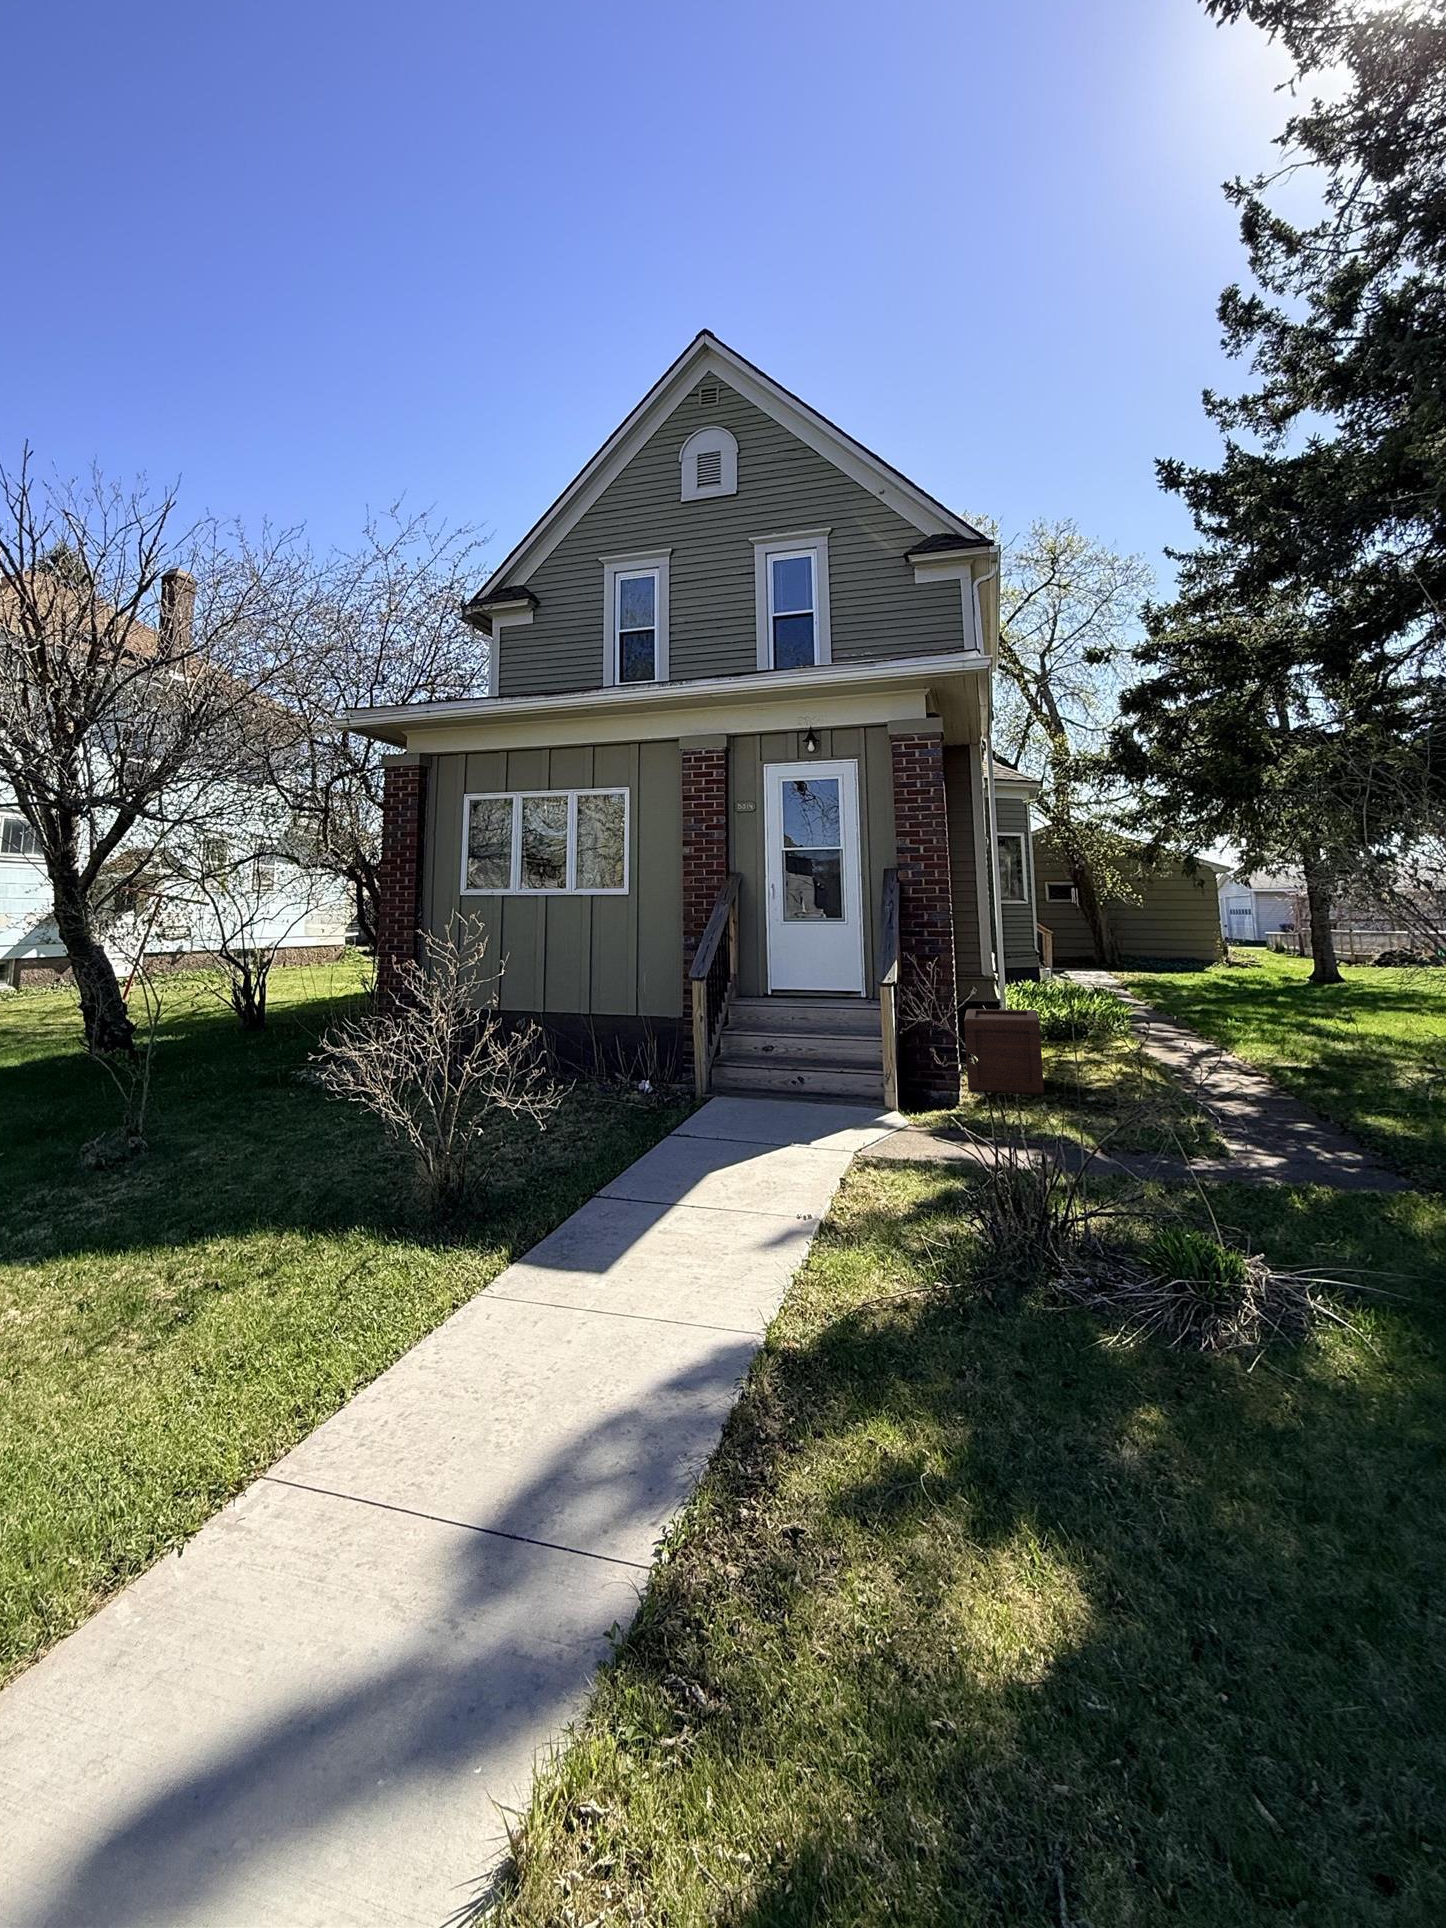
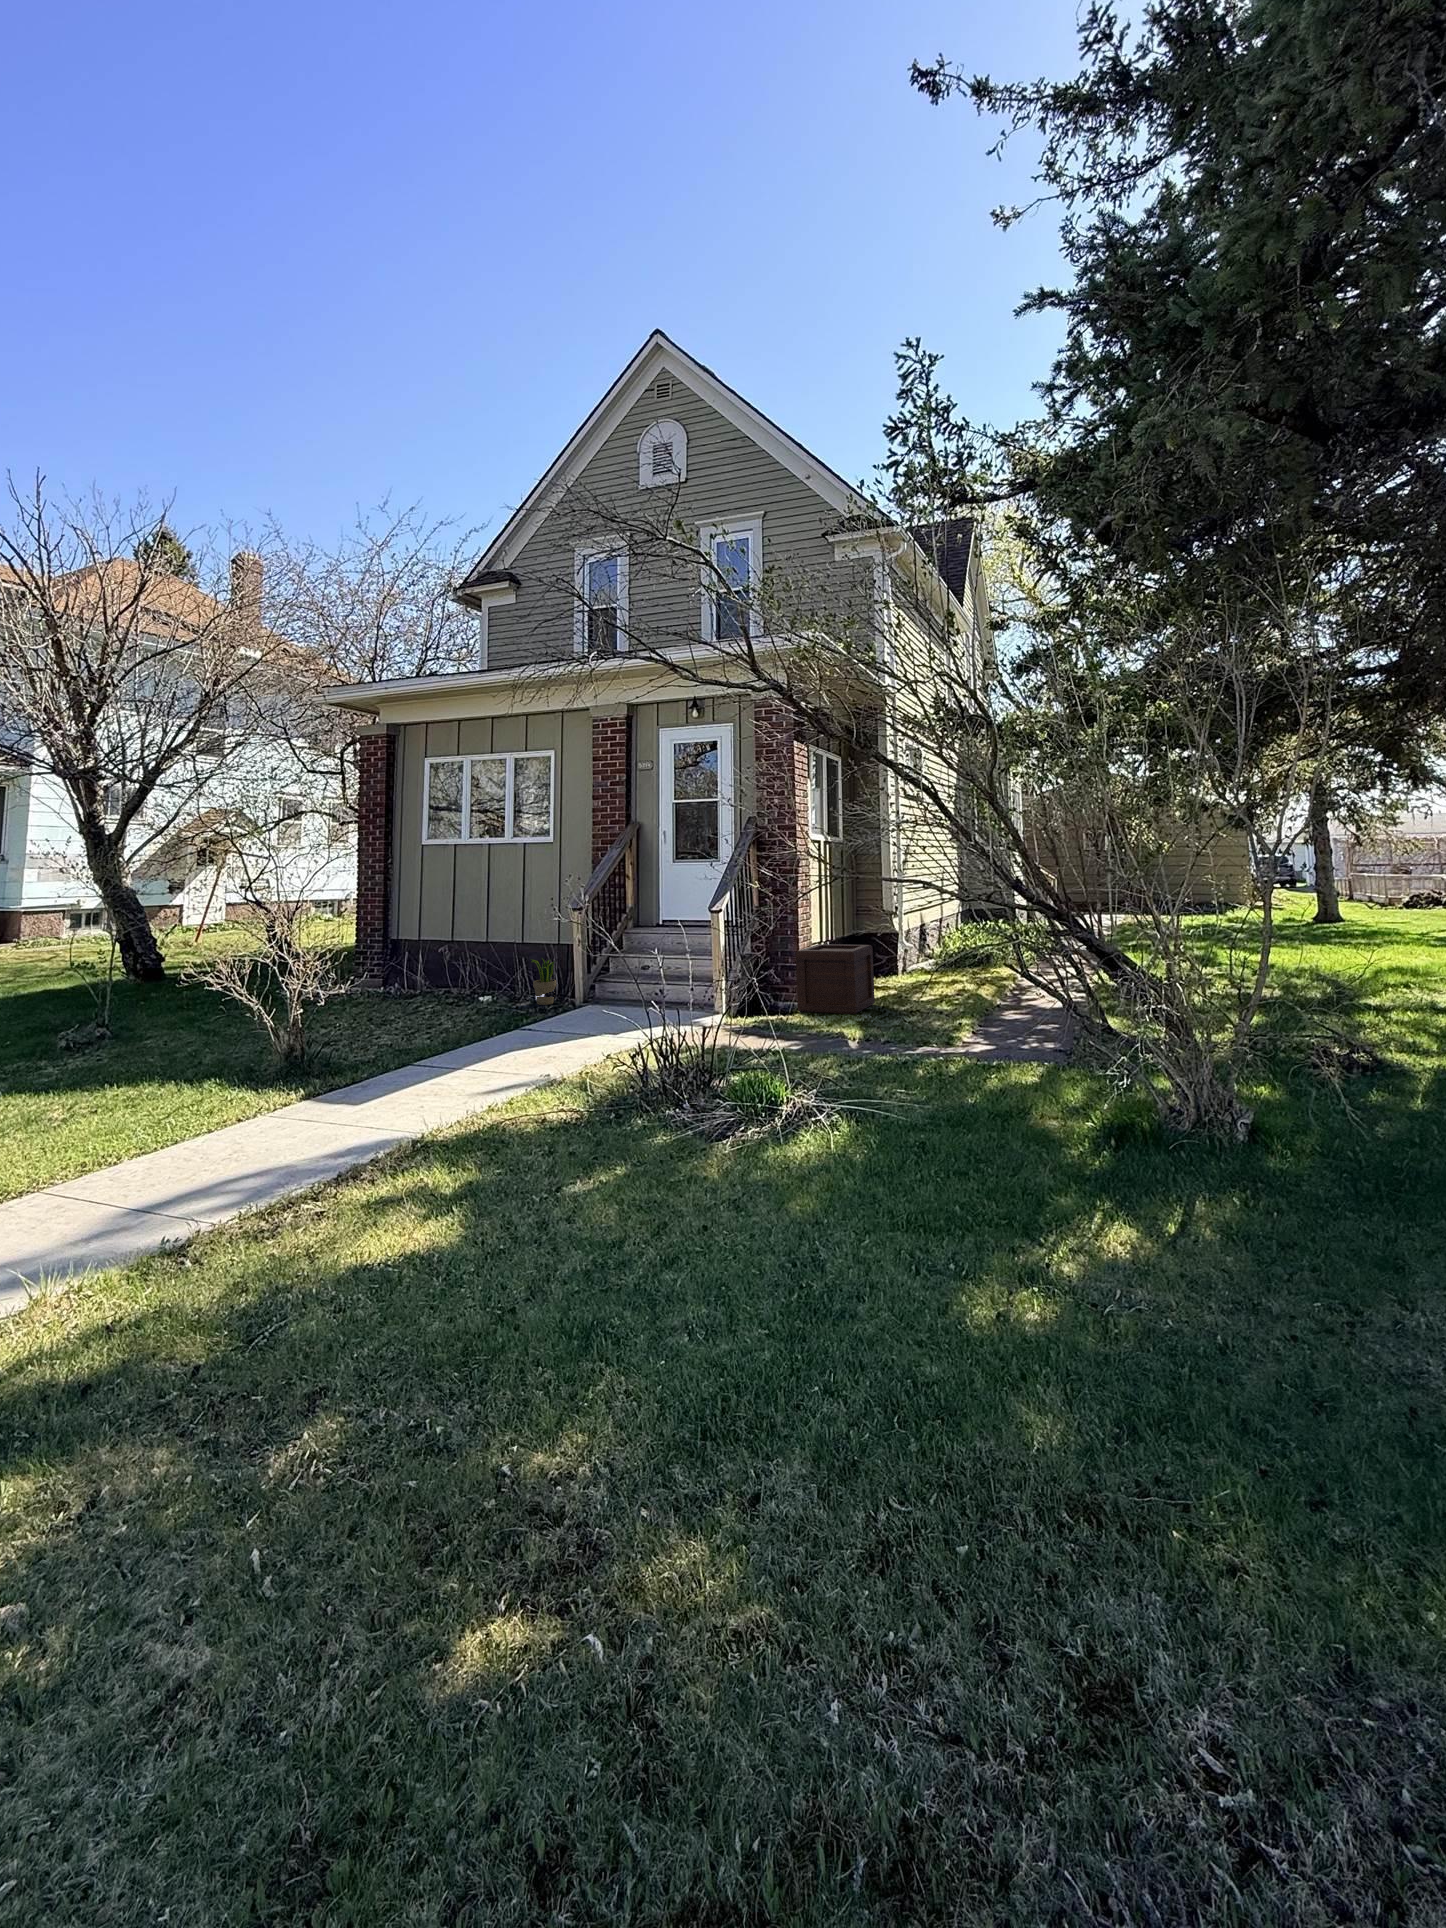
potted plant: none [624,1026,657,1083] -> present [532,959,556,1005]

